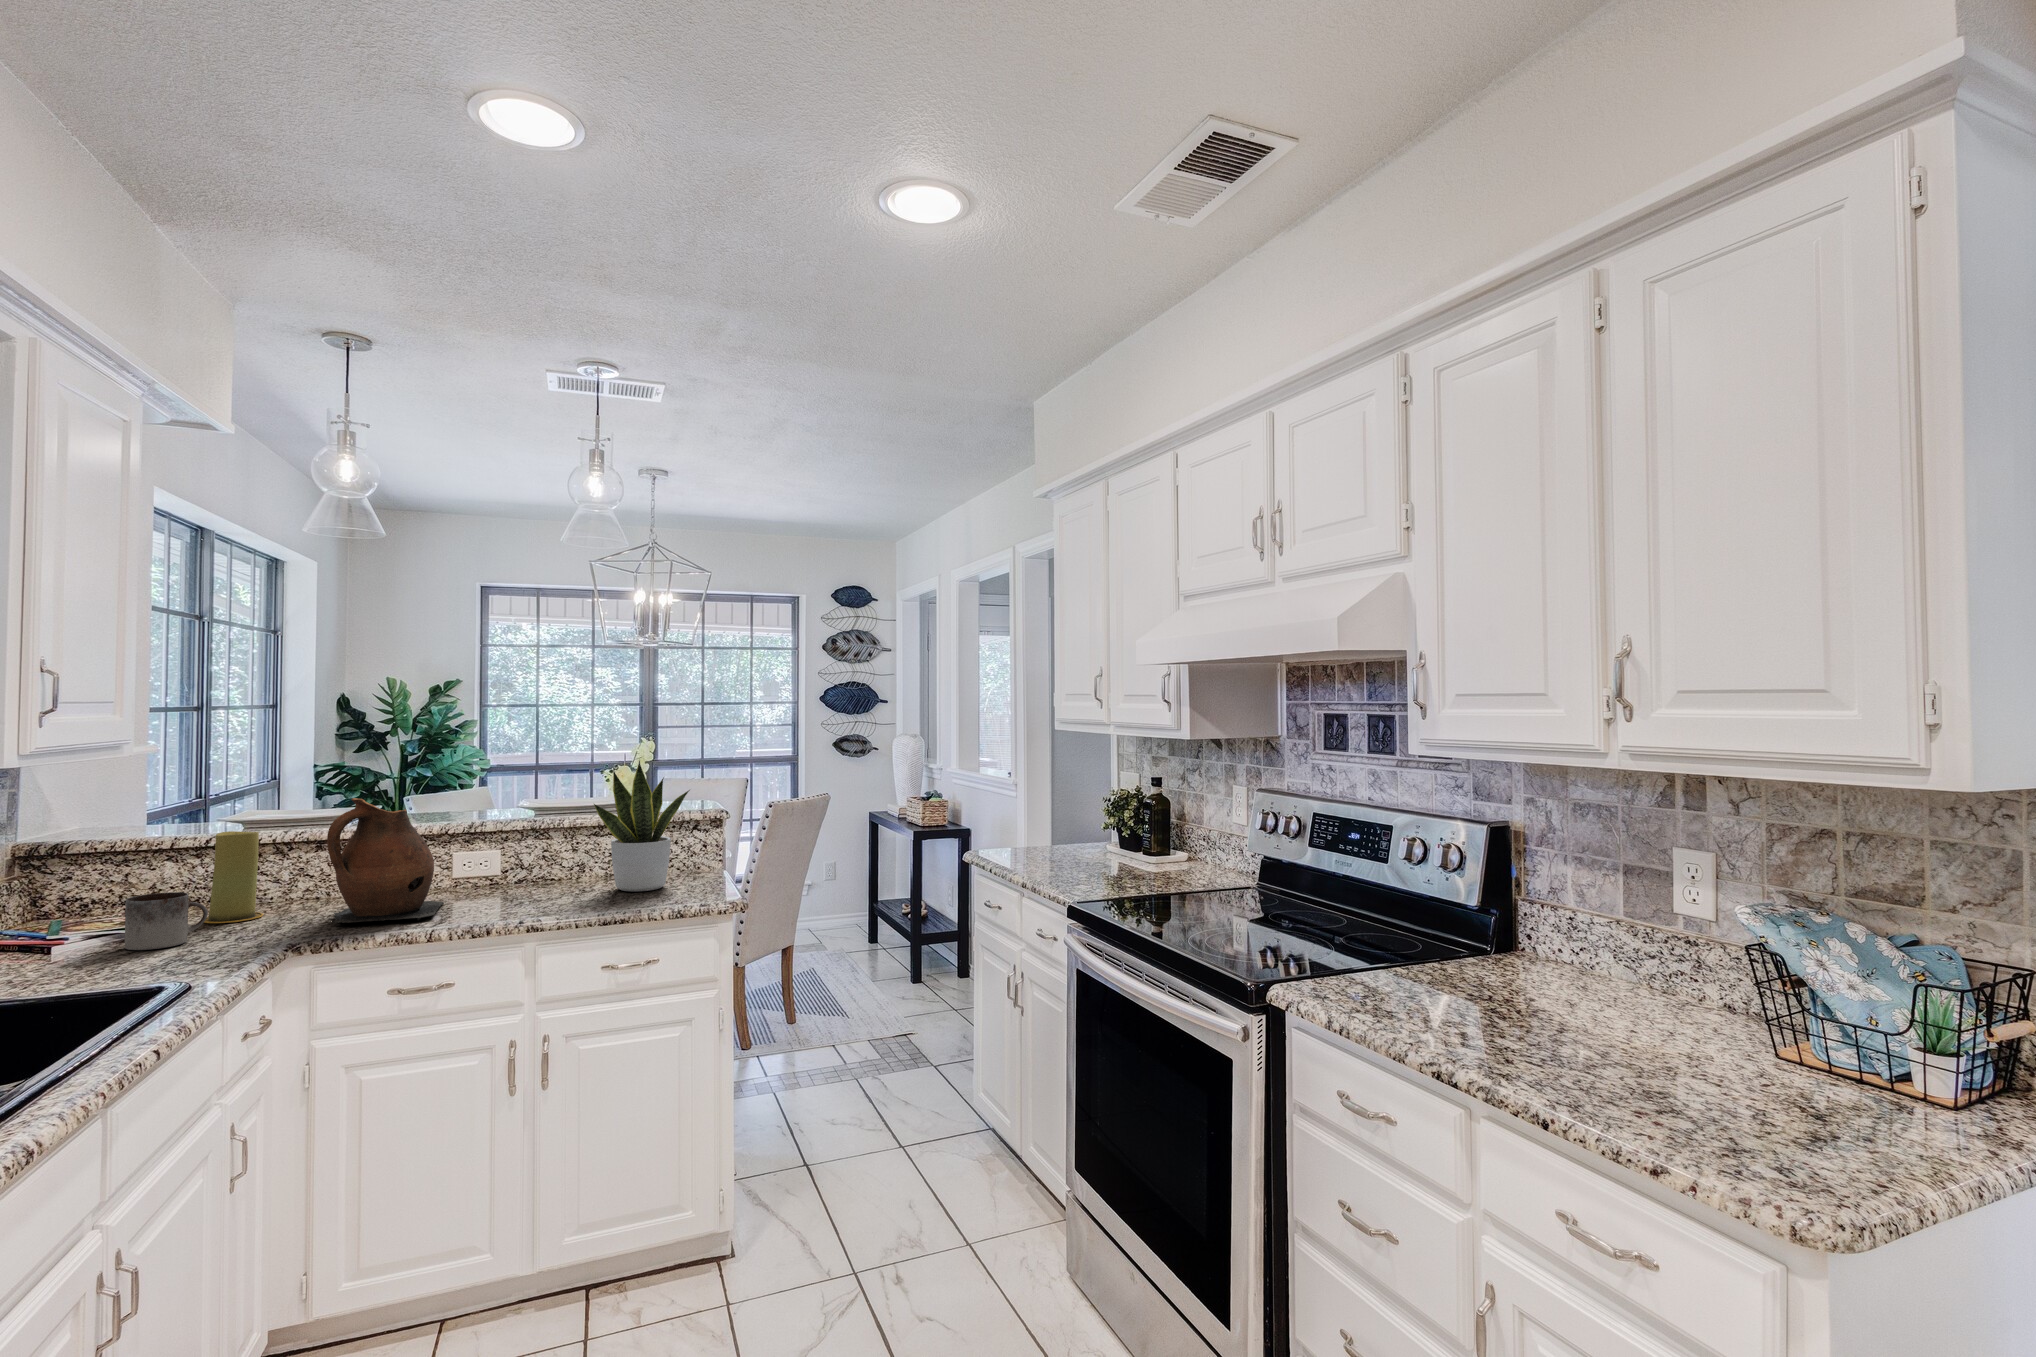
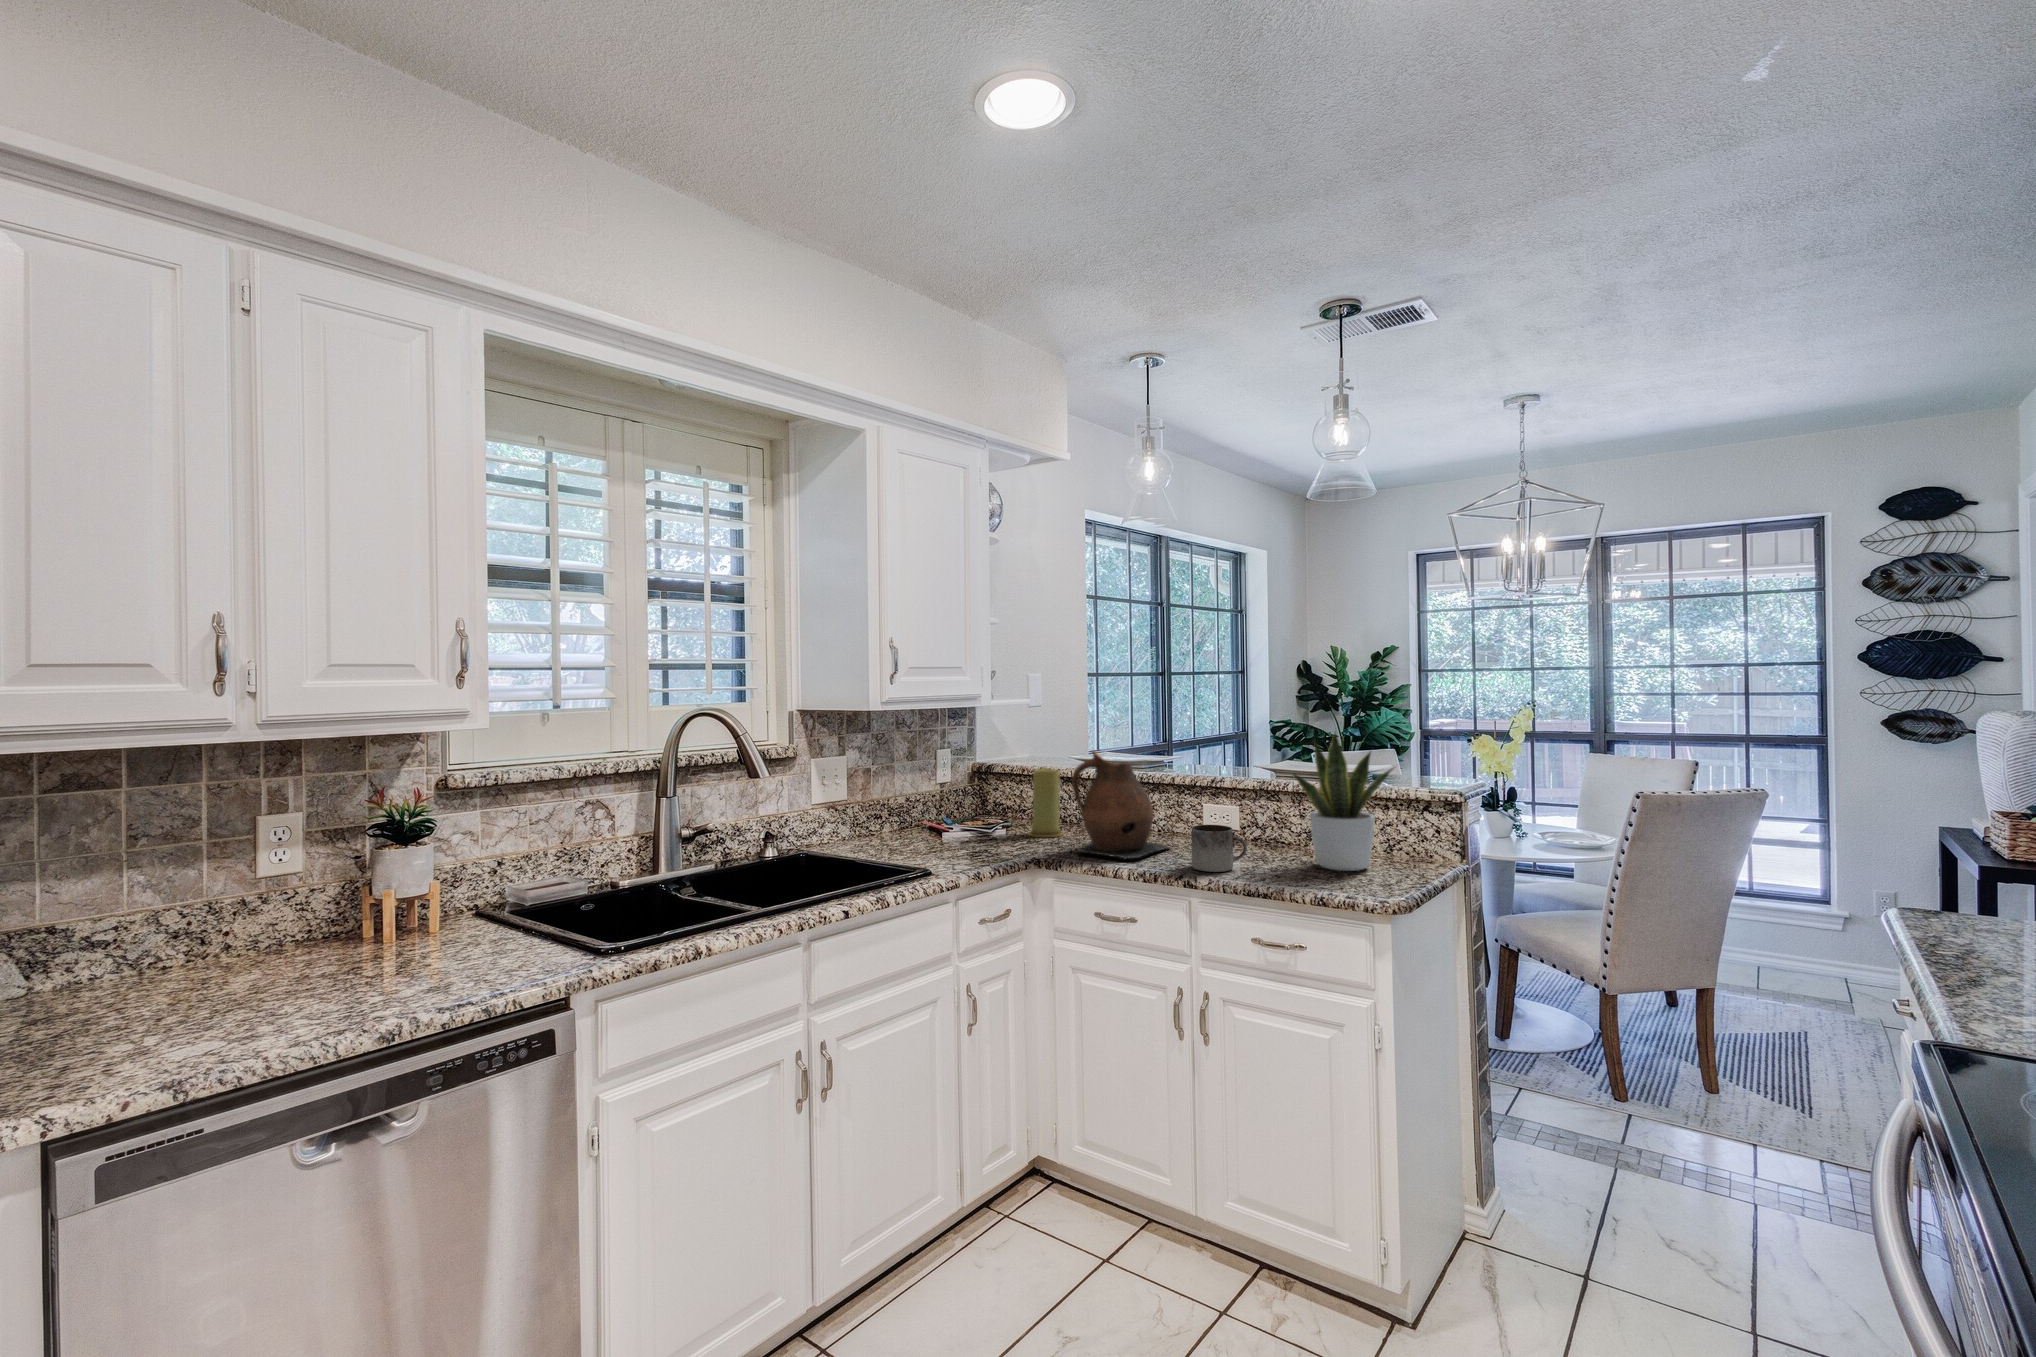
mug: present [125,892,208,950] -> present [1192,825,1247,872]

